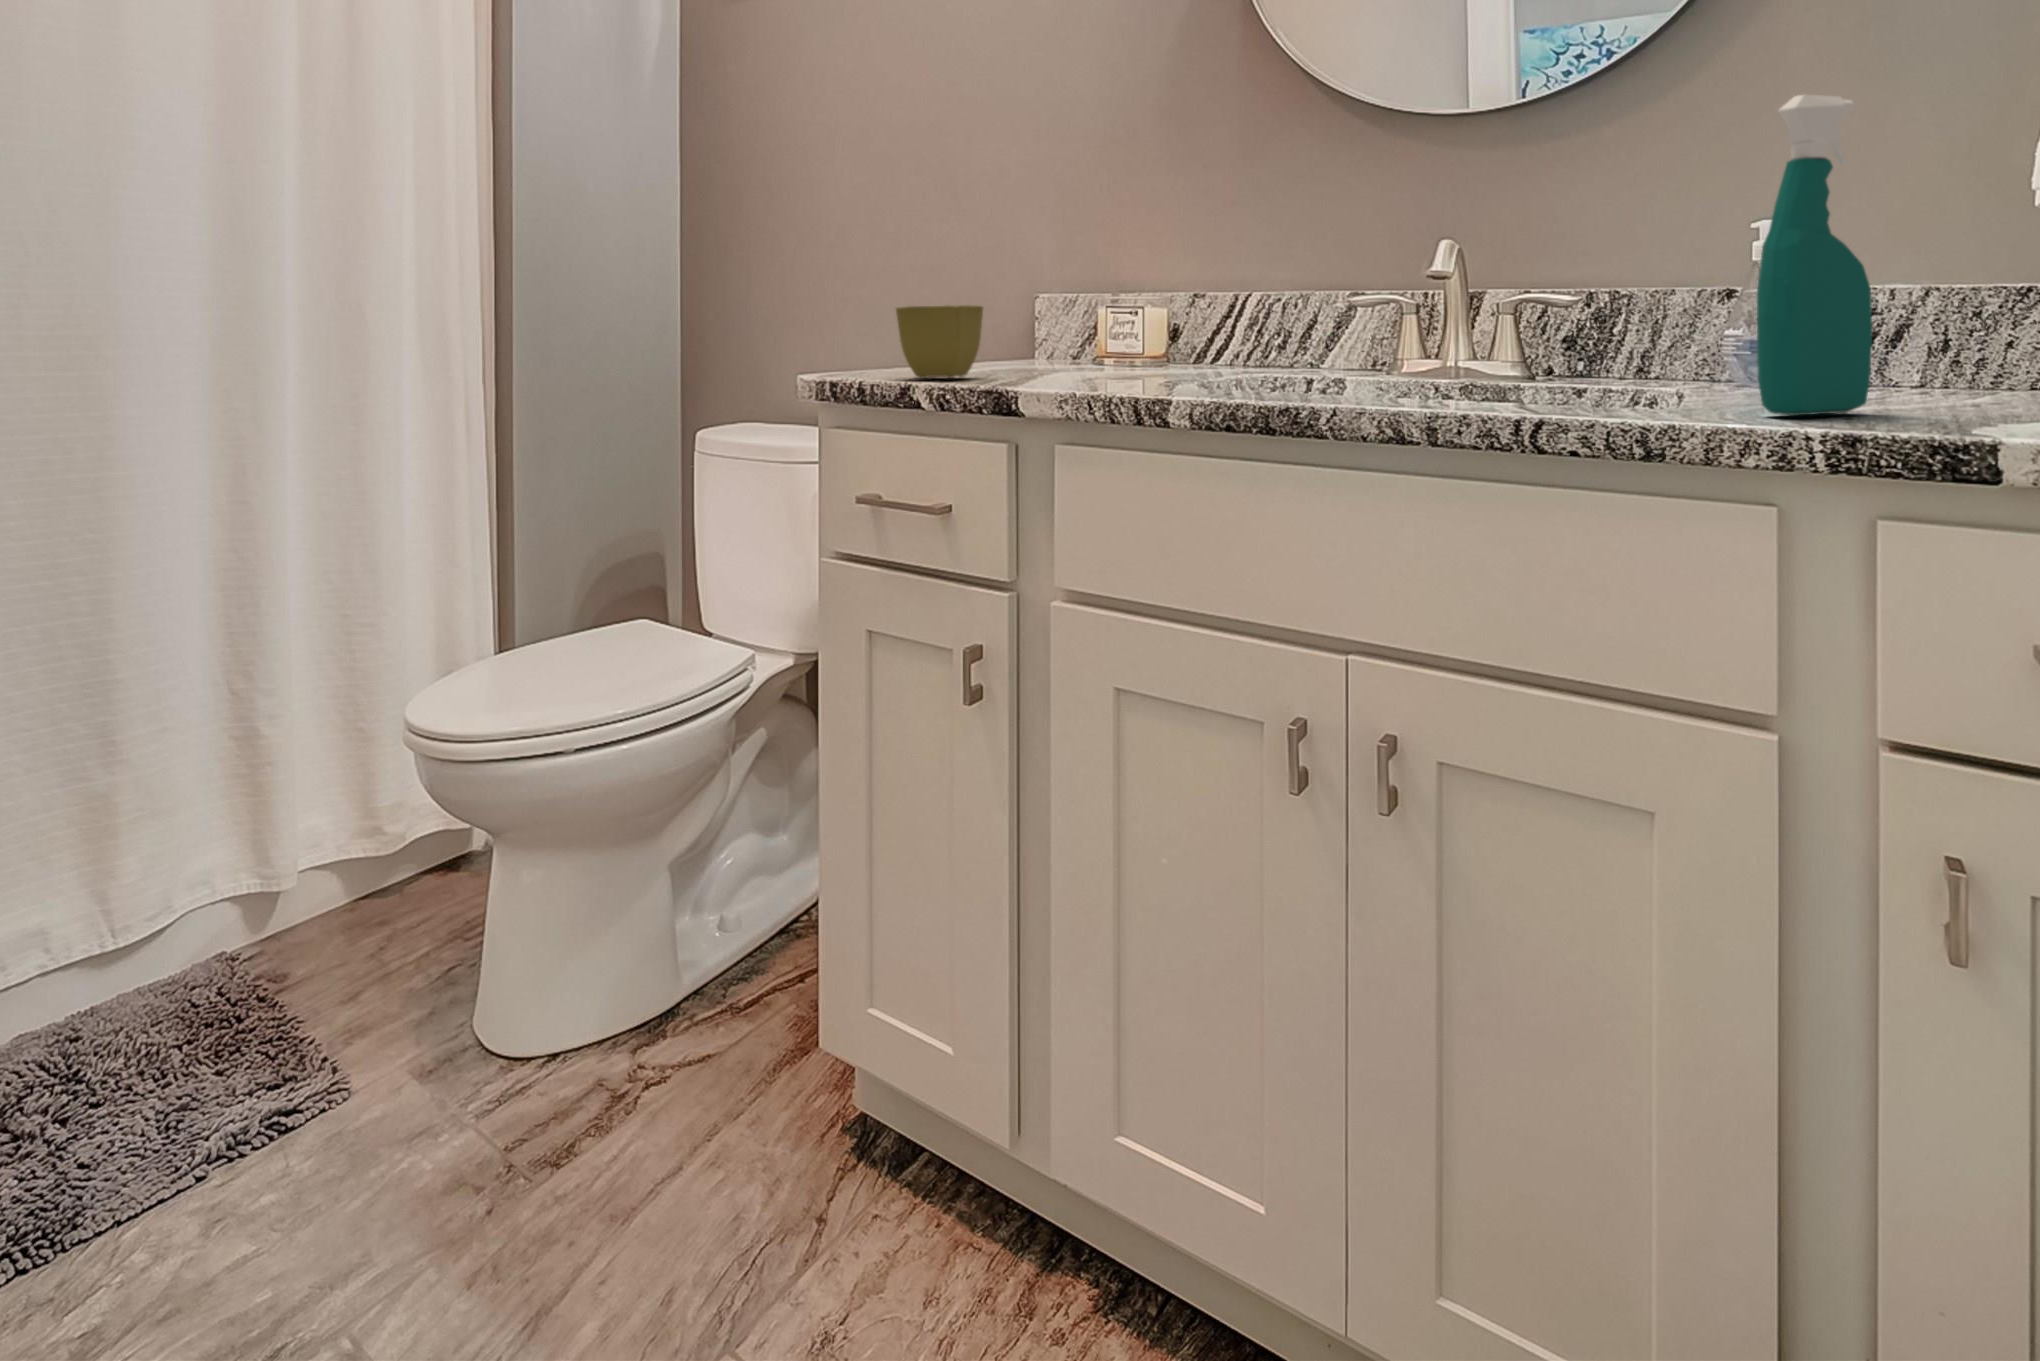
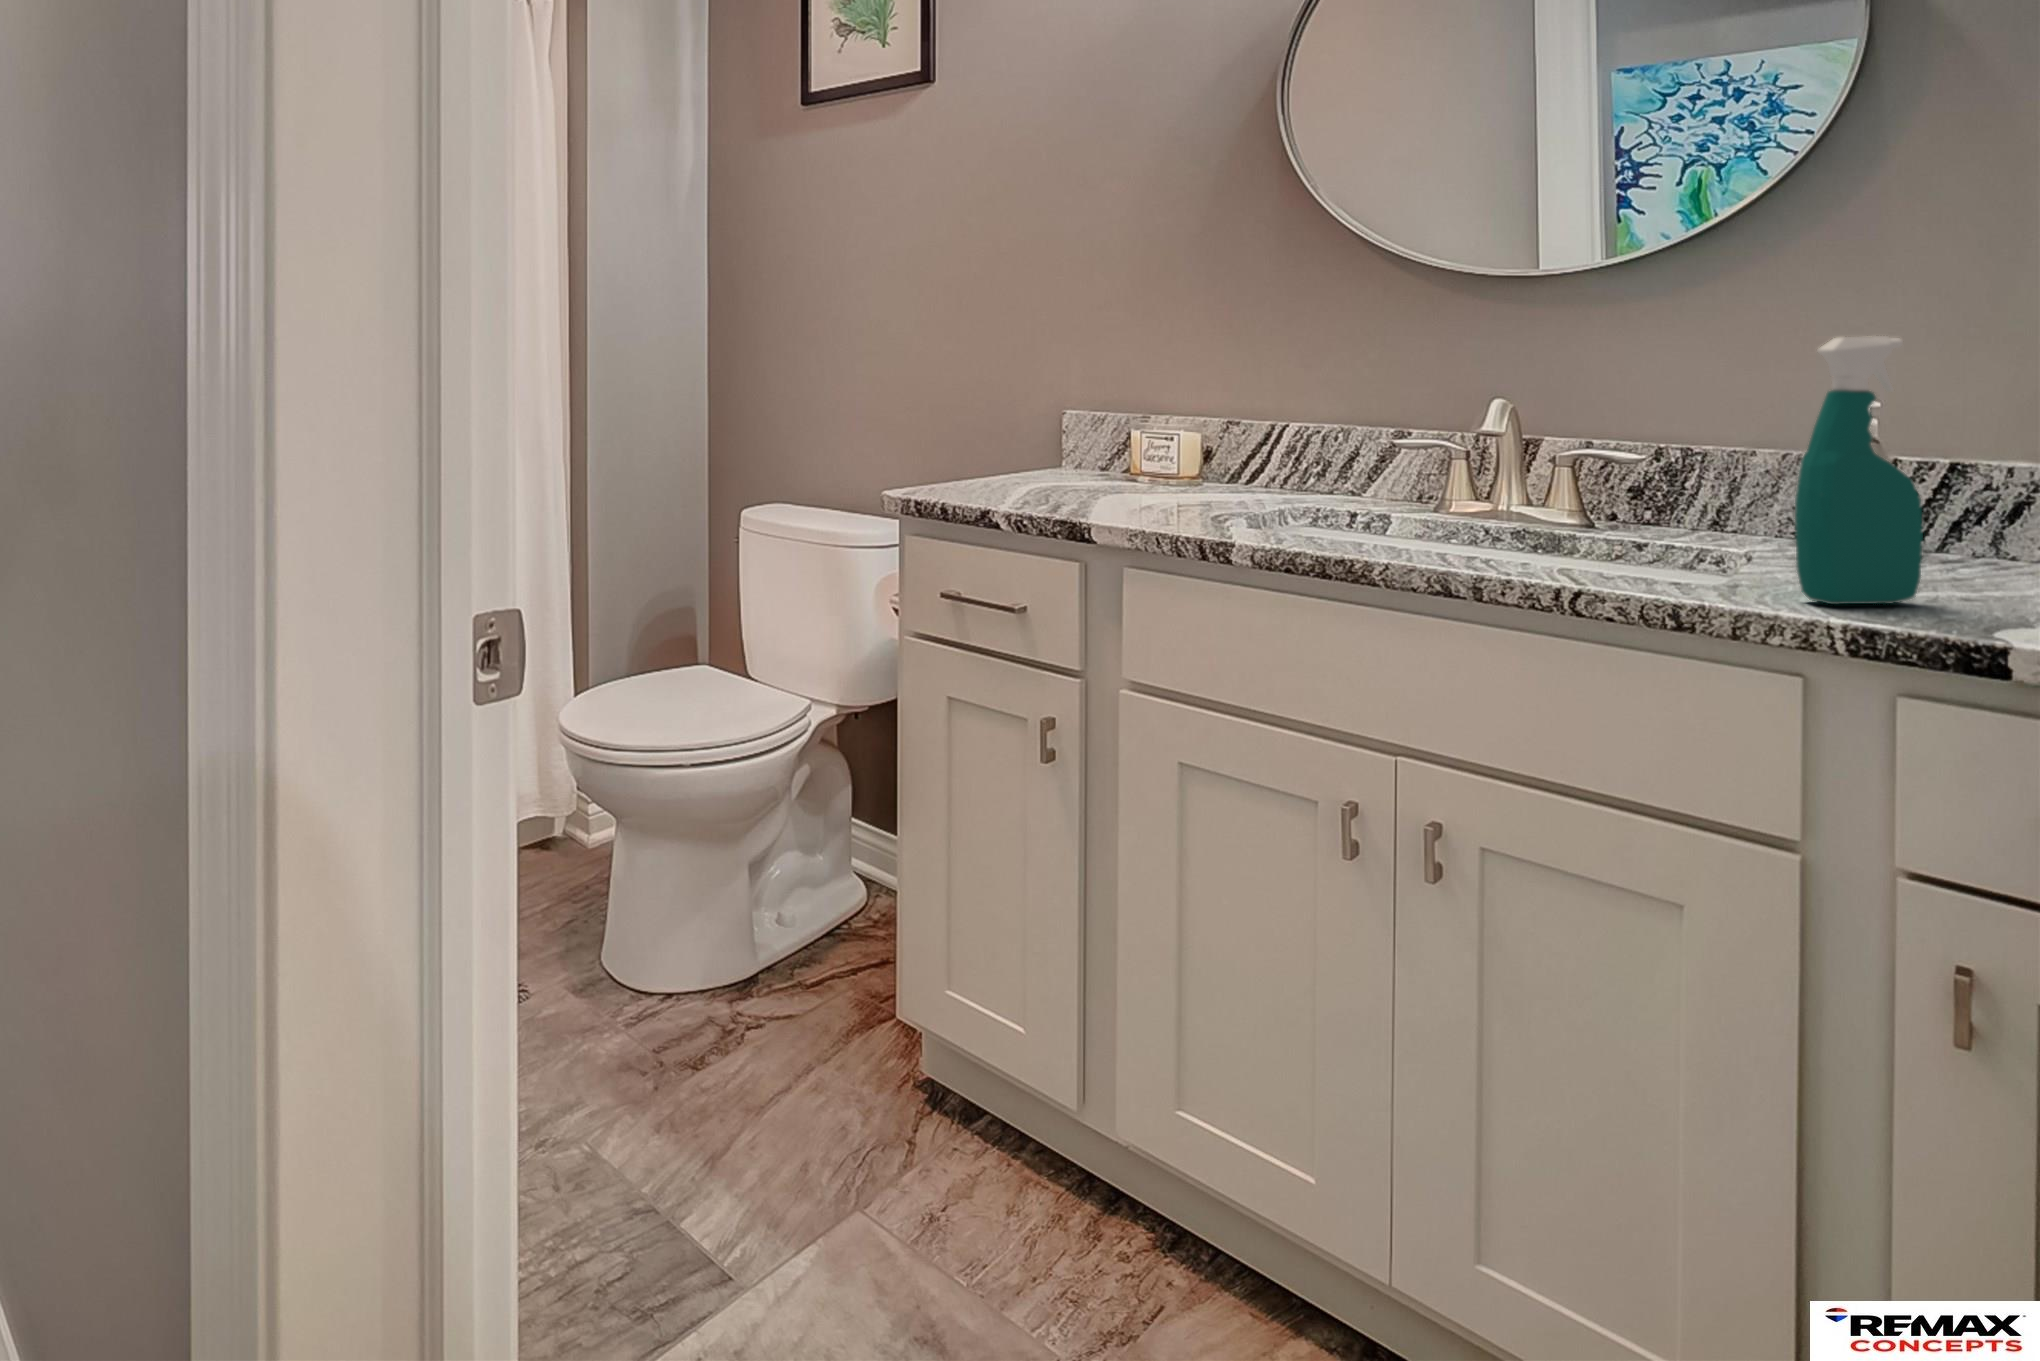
flower pot: present [896,305,983,378] -> none [966,432,1040,495]

